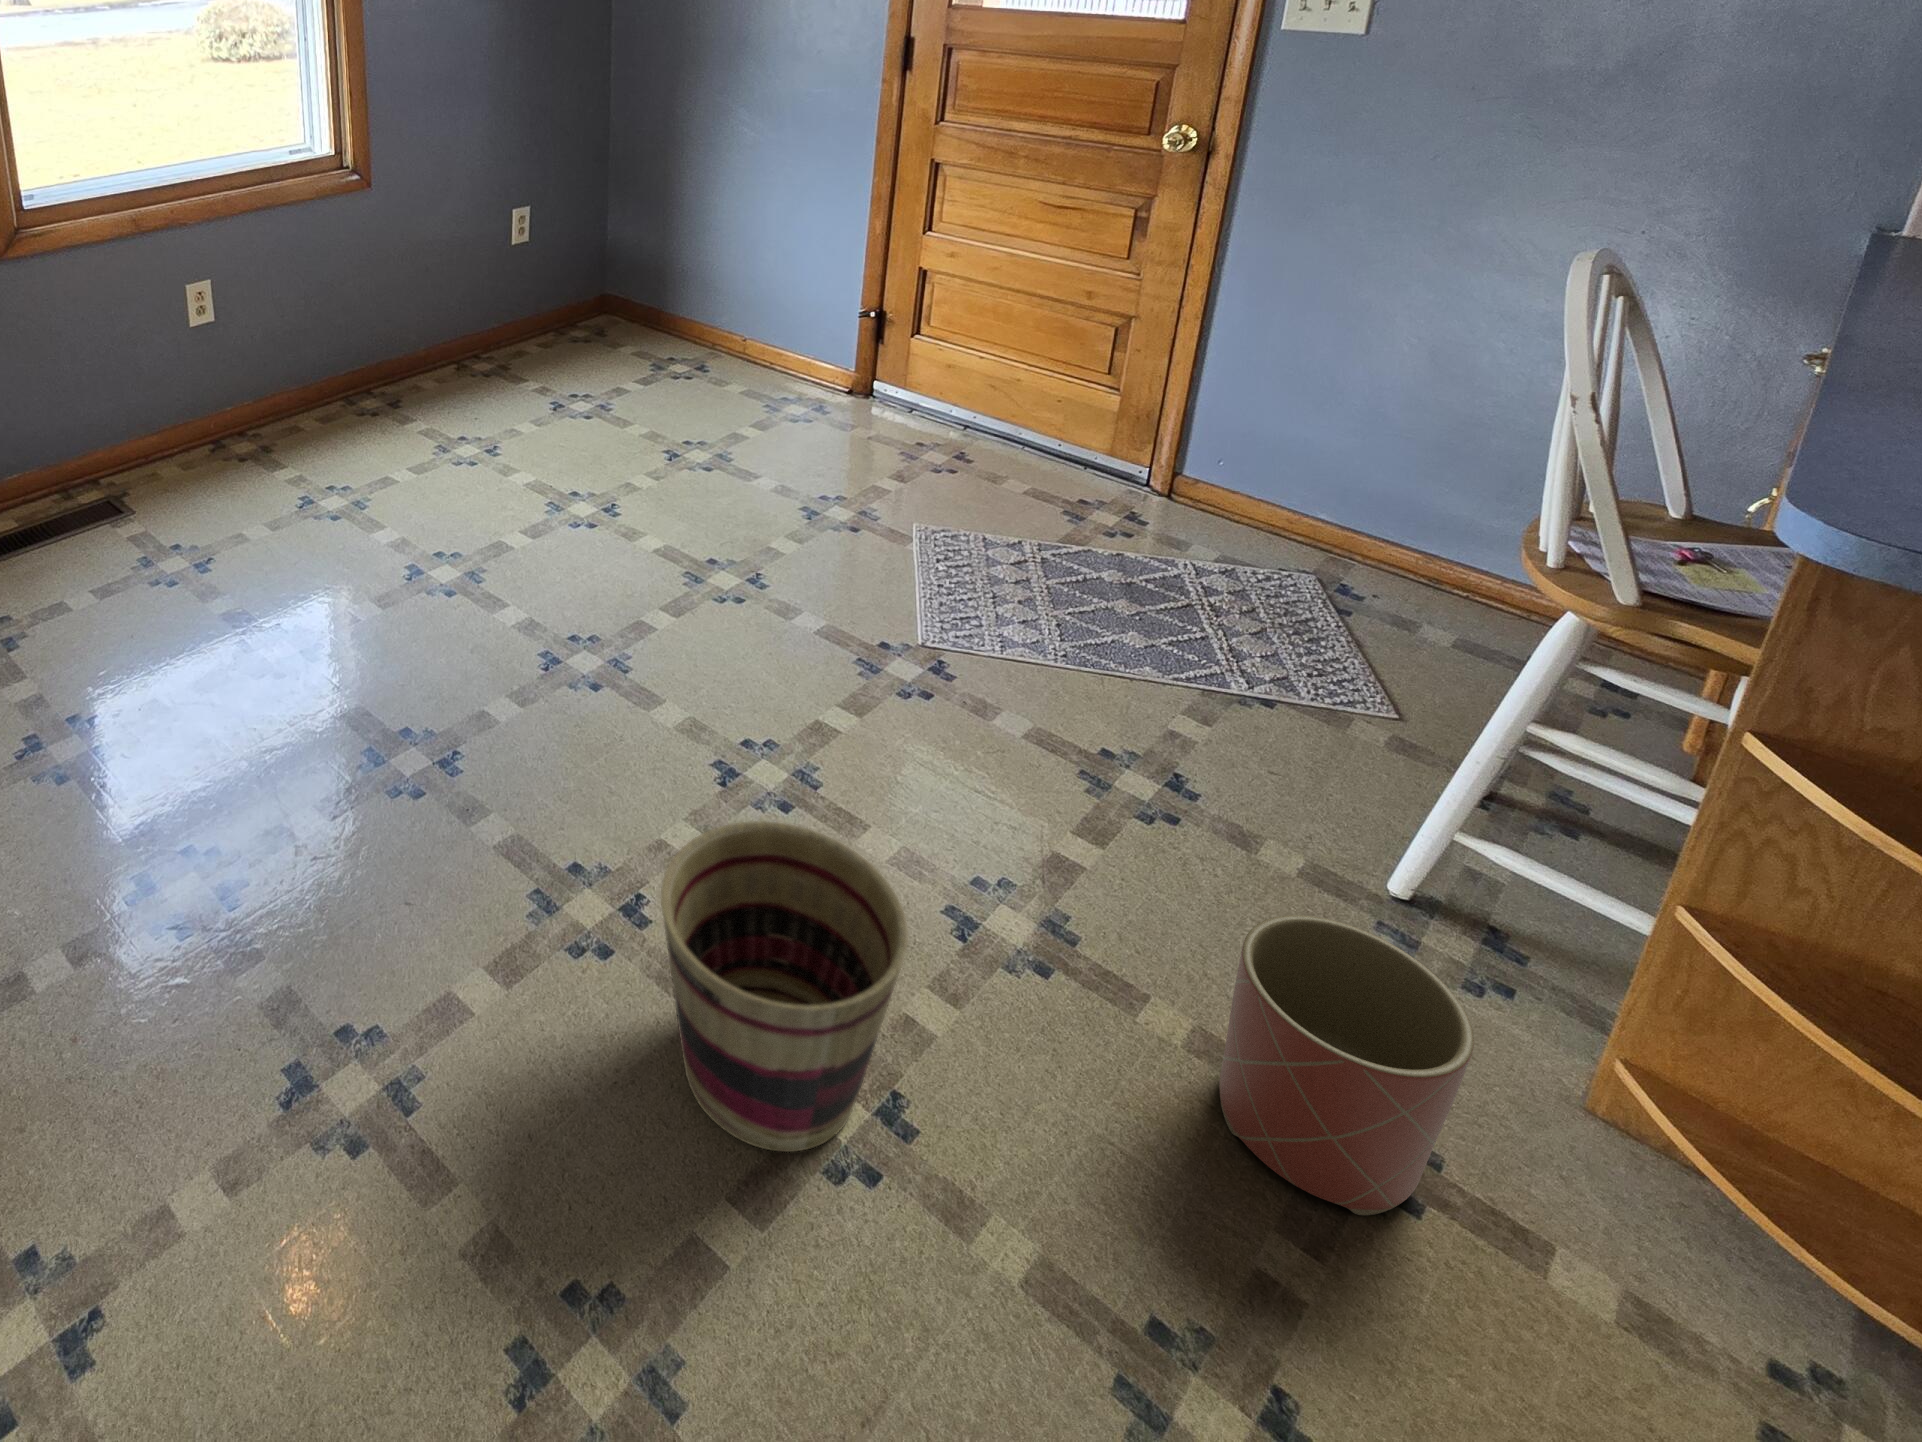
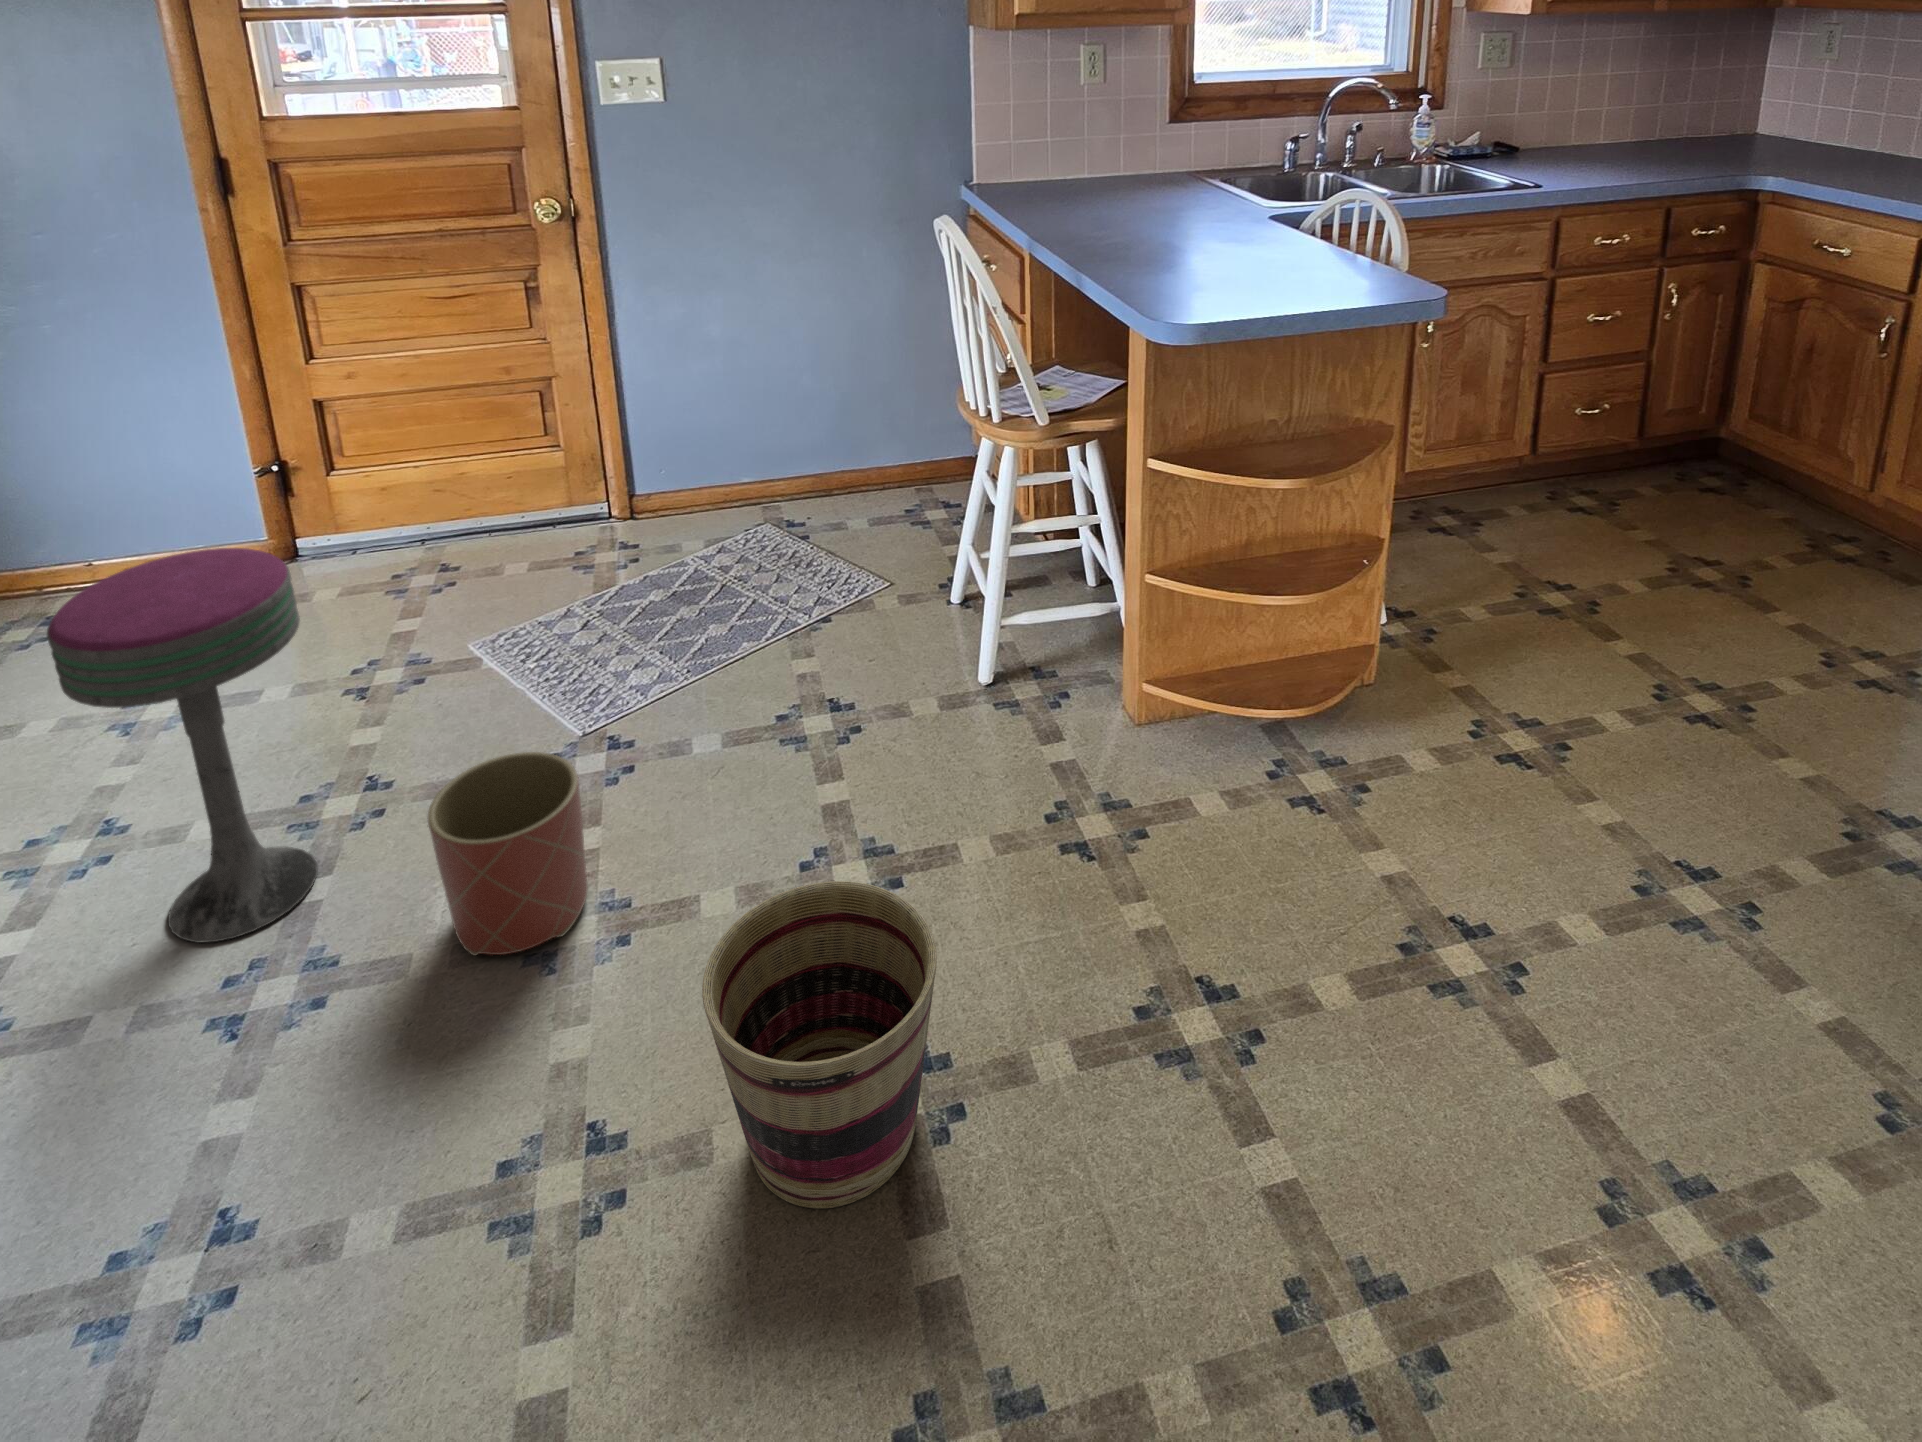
bar stool: none [562,326,717,620] -> present [47,548,318,943]
planter: present [1219,915,1474,1215] -> present [428,752,588,955]

